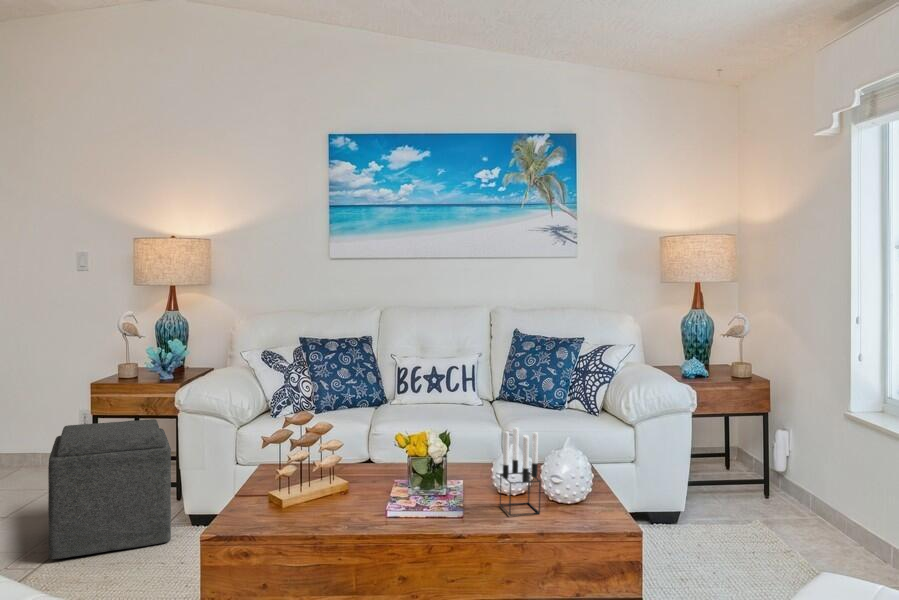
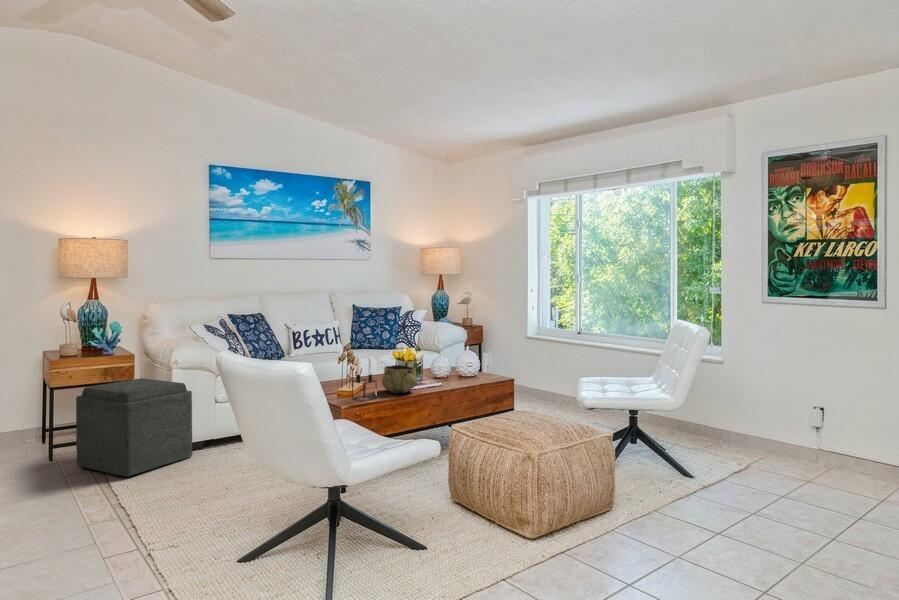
candle holder: present [500,428,541,516] -> present [352,356,377,401]
decorative bowl: none [363,455,434,515] -> present [382,365,418,393]

